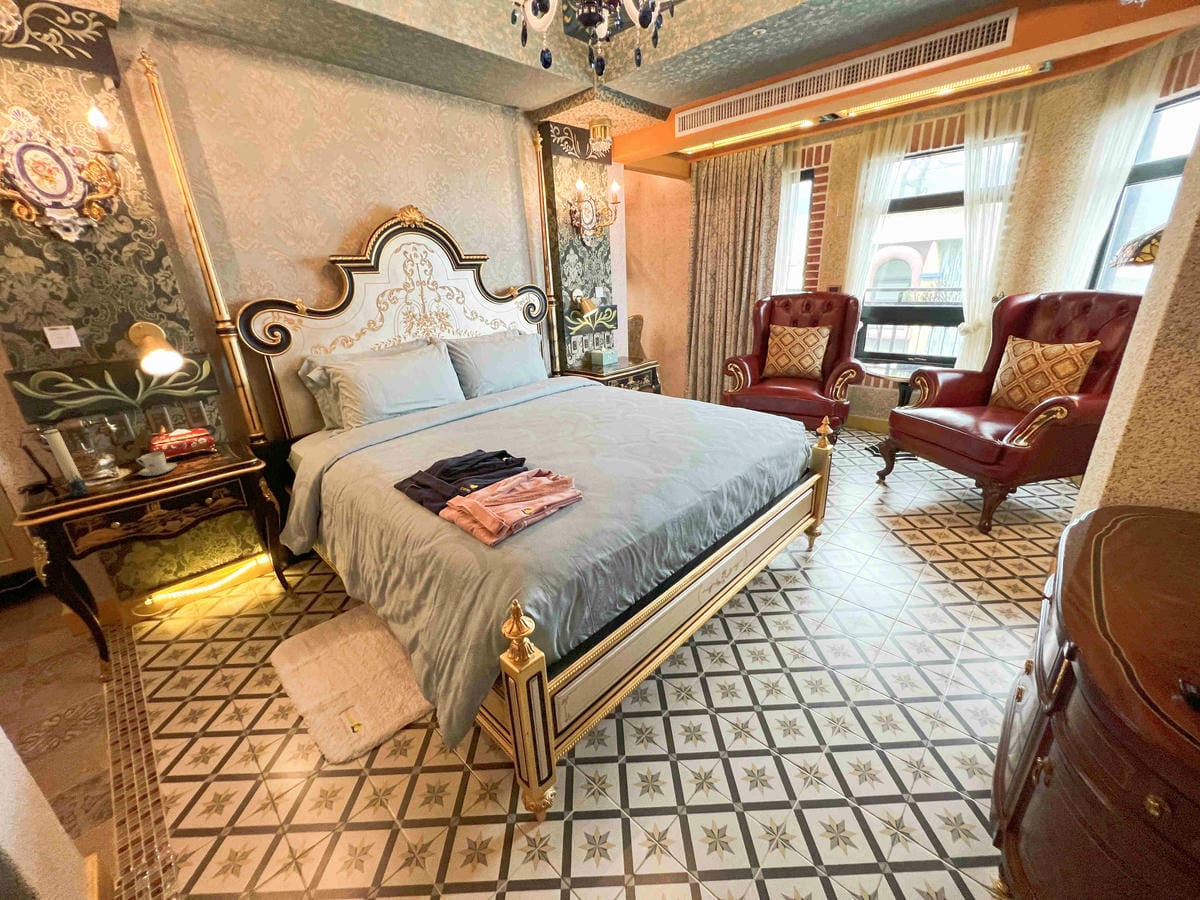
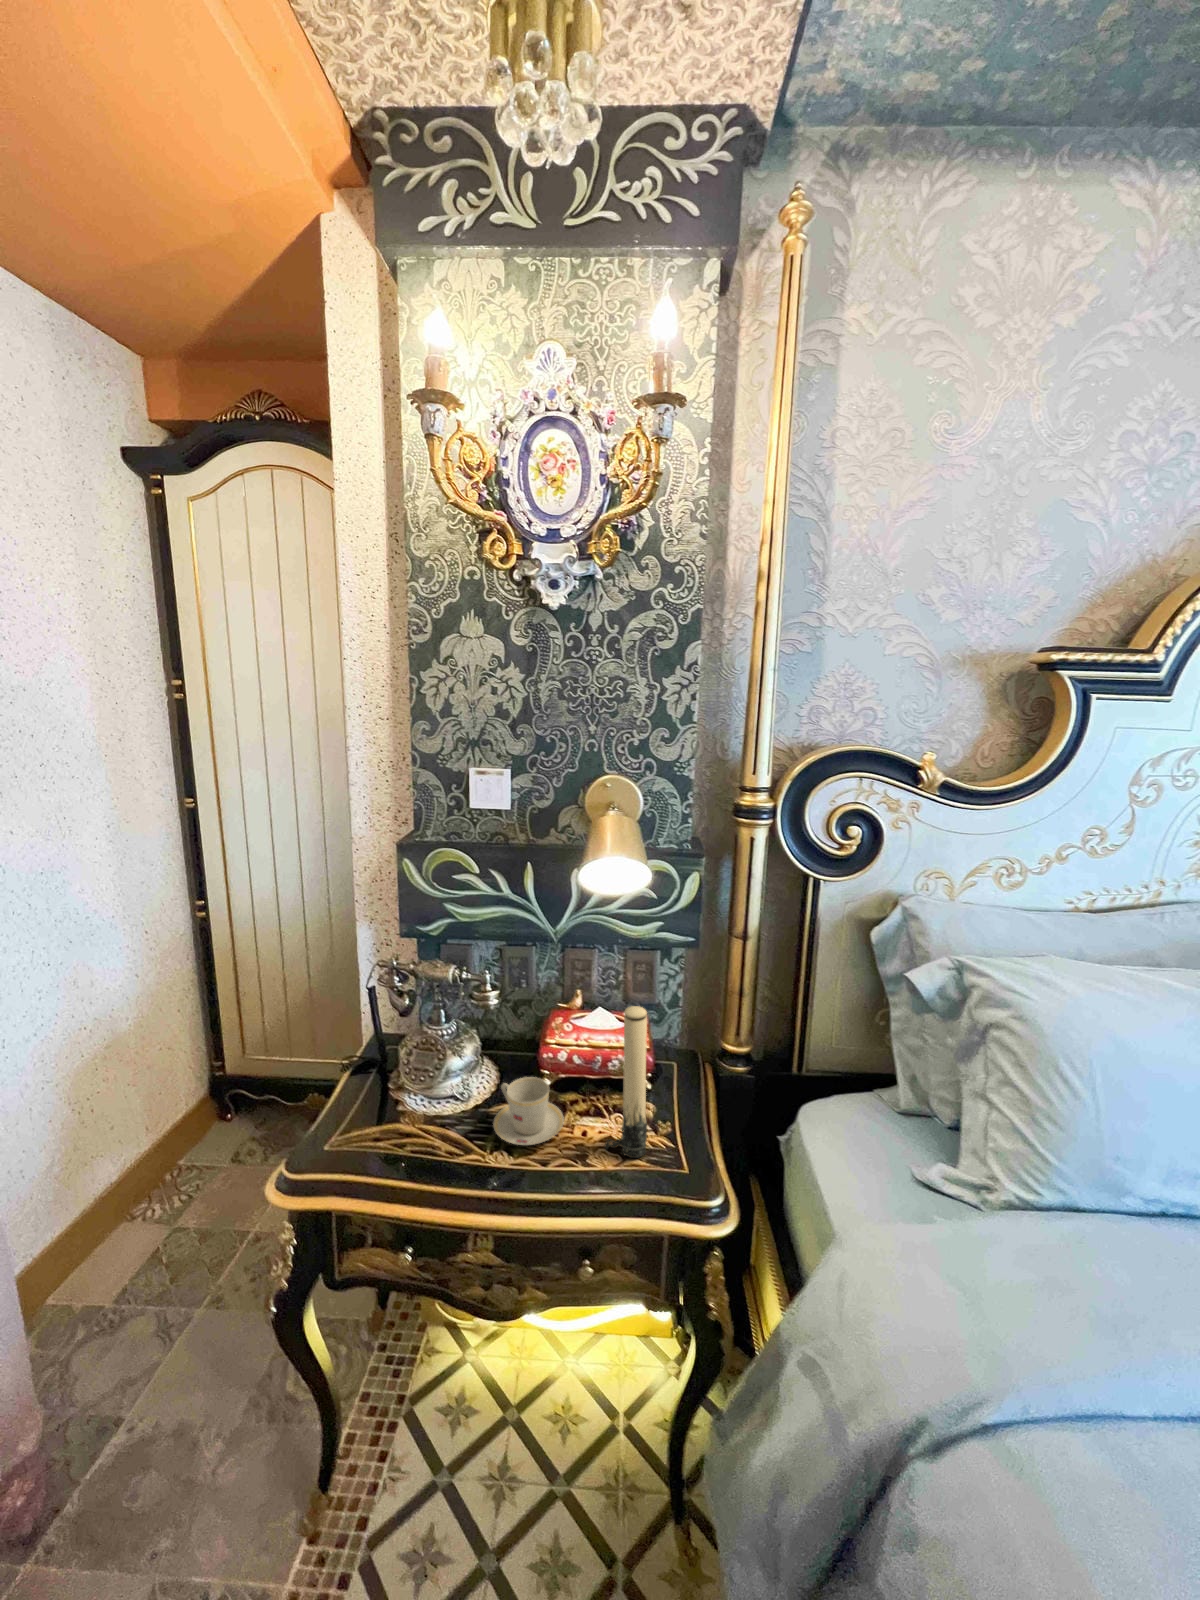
candle: present [44,429,89,498] -> present [605,1006,647,1158]

